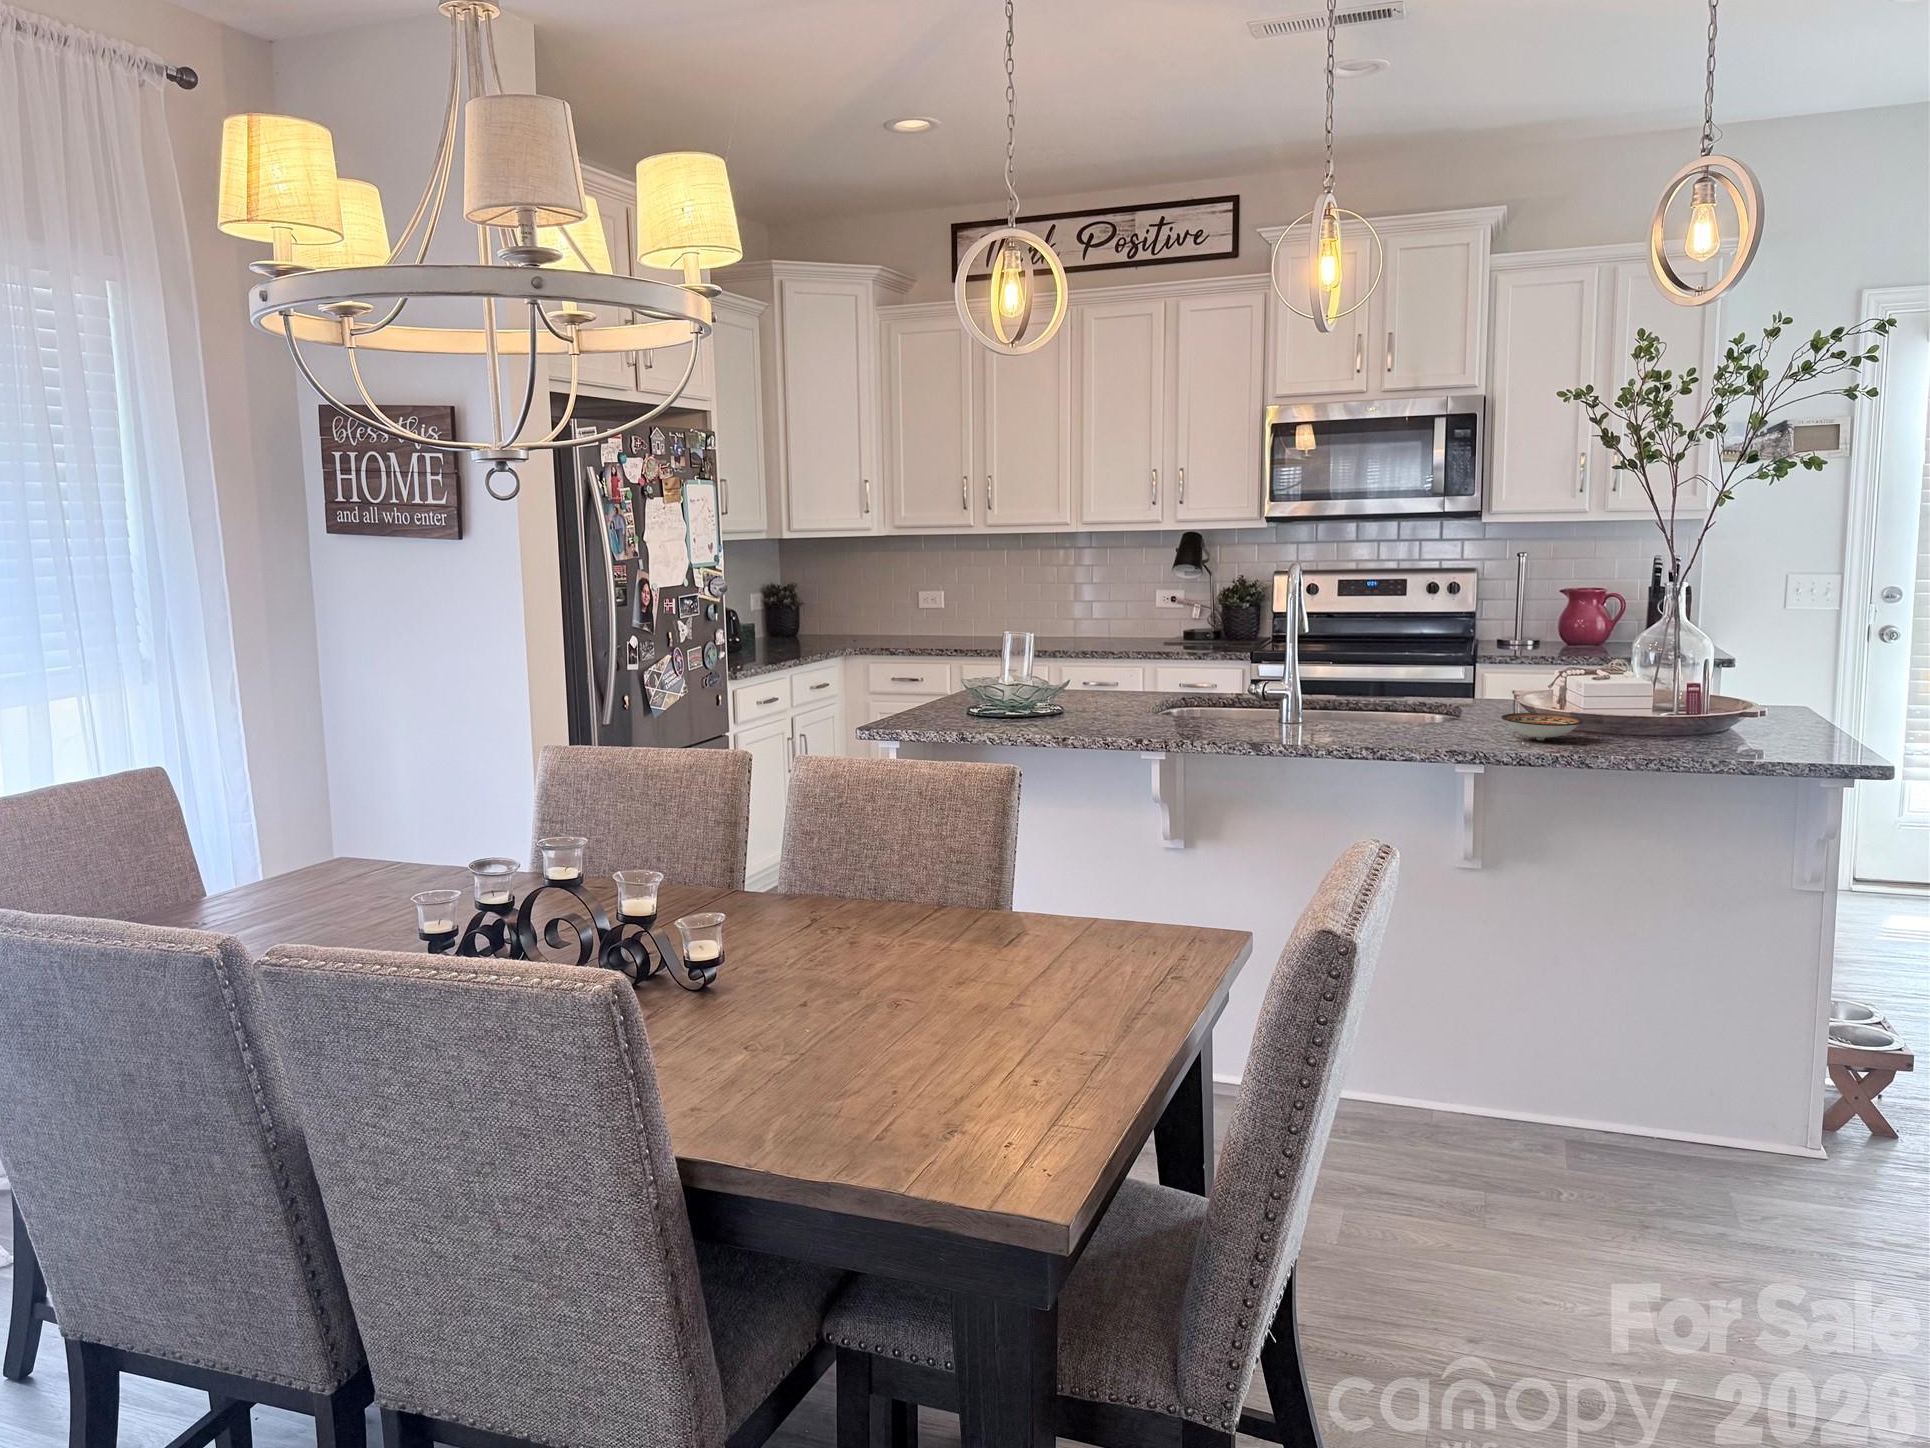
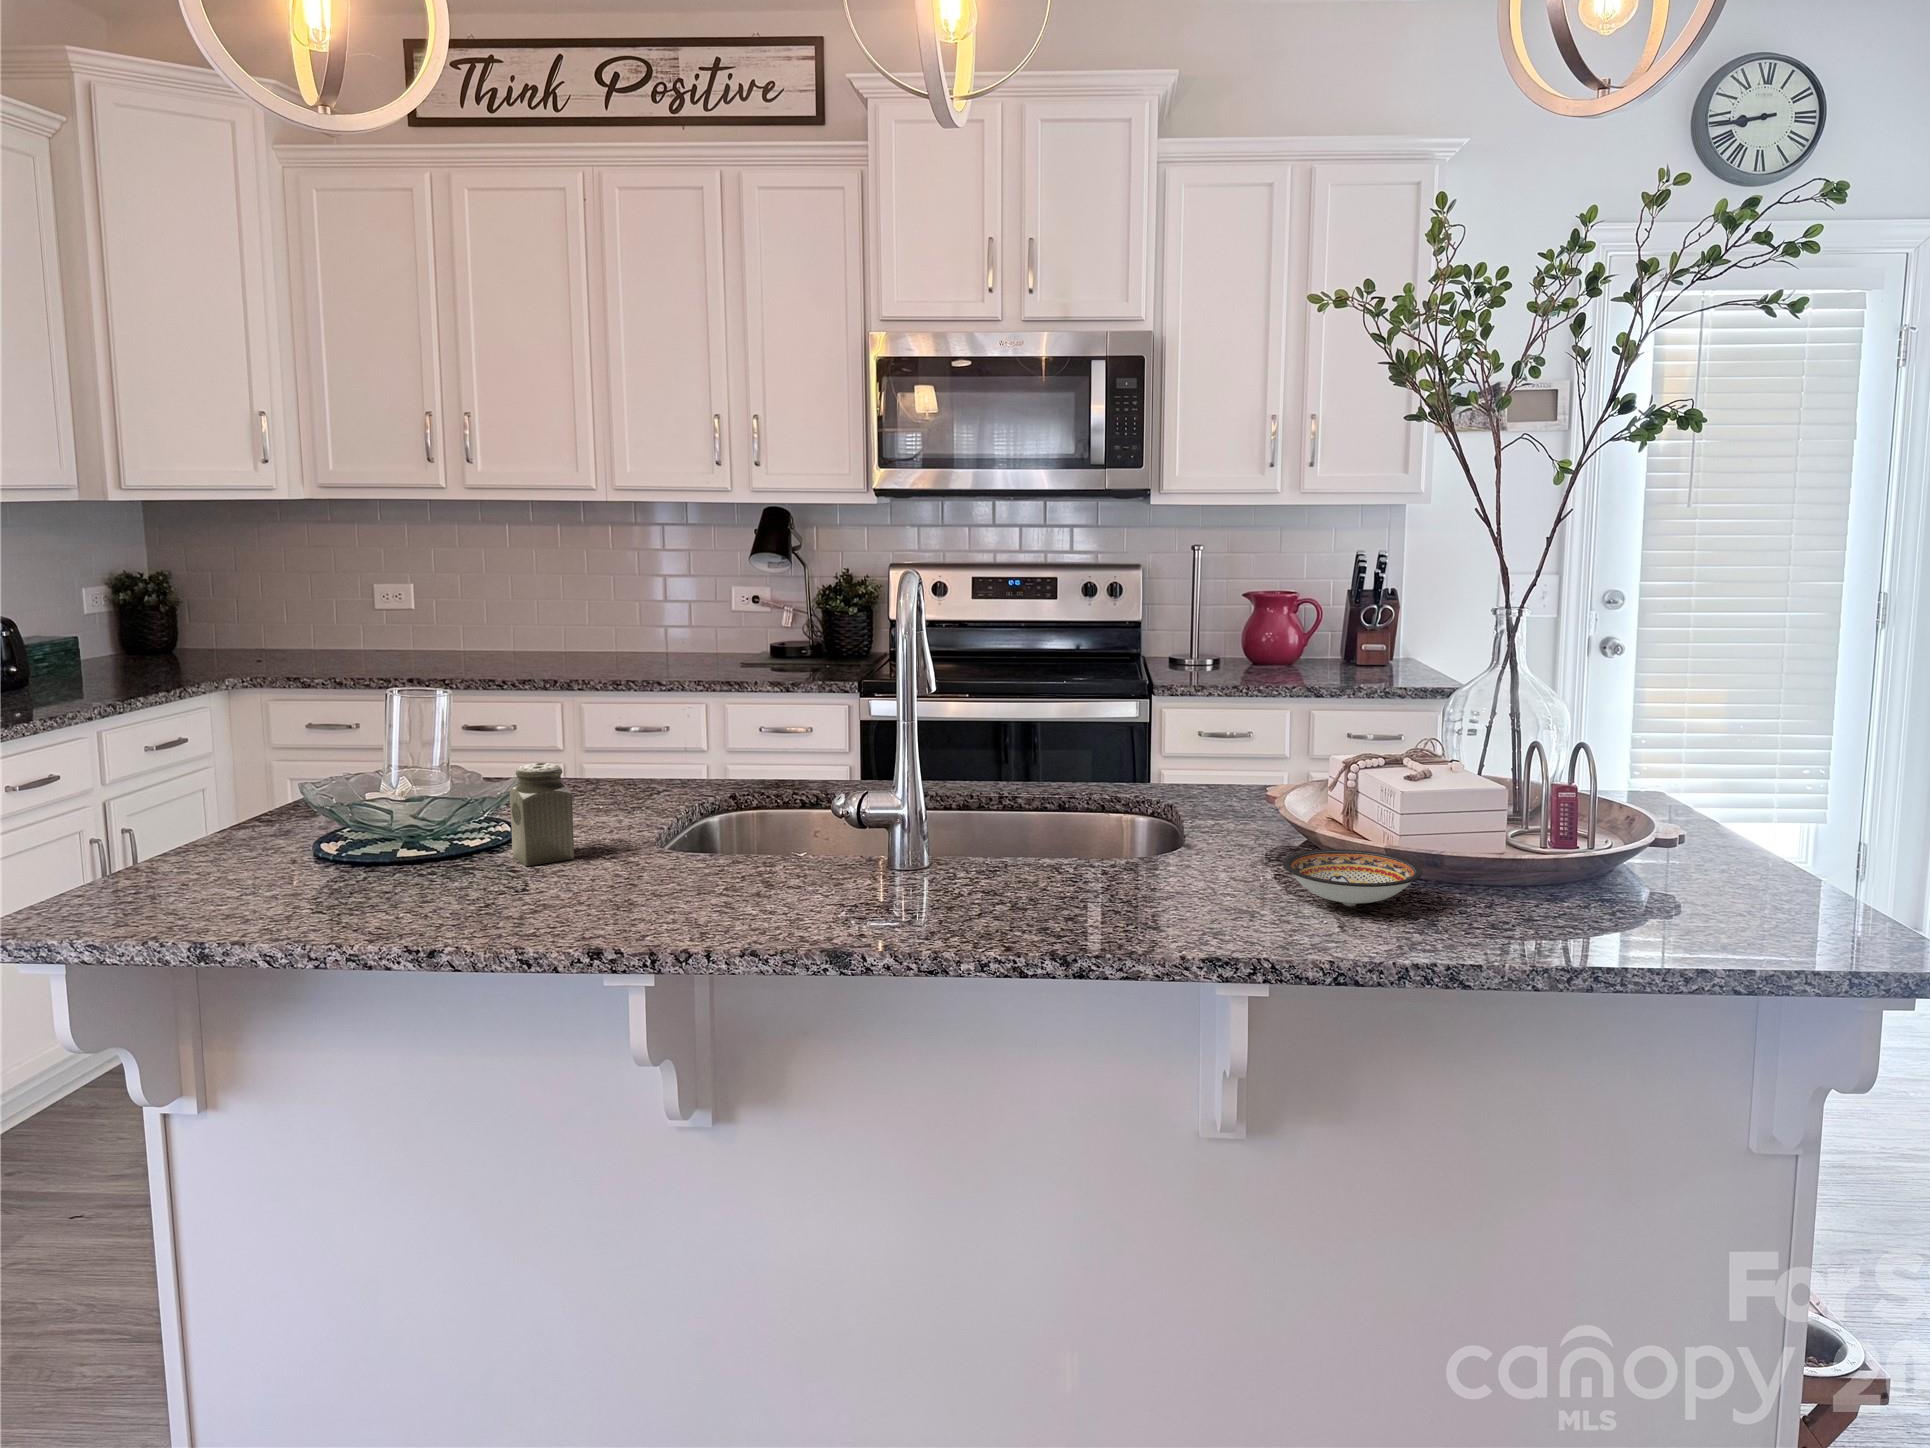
salt shaker: none [1081,666,1113,717] -> present [510,763,574,866]

